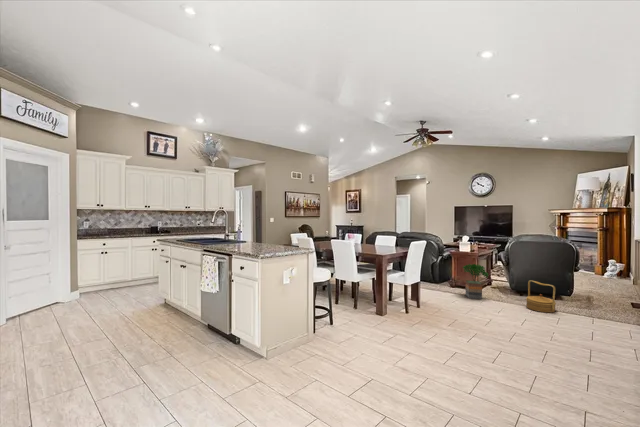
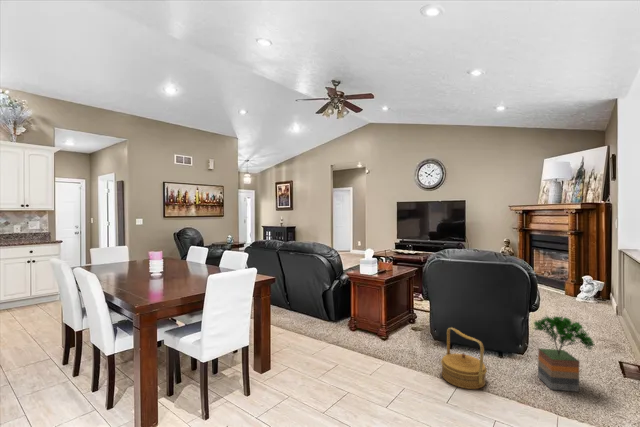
potted tree: present [463,264,488,299] -> present [534,316,595,392]

